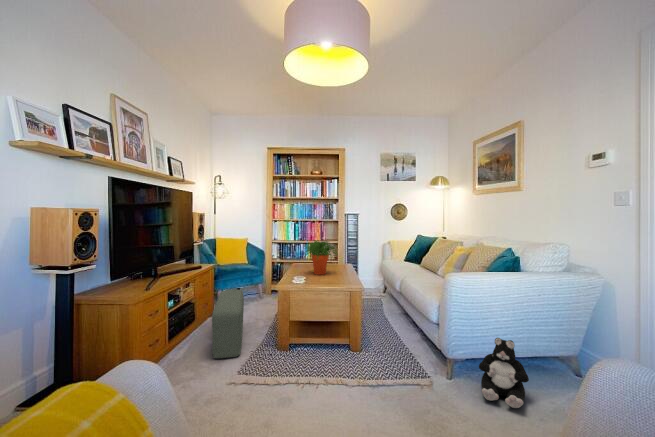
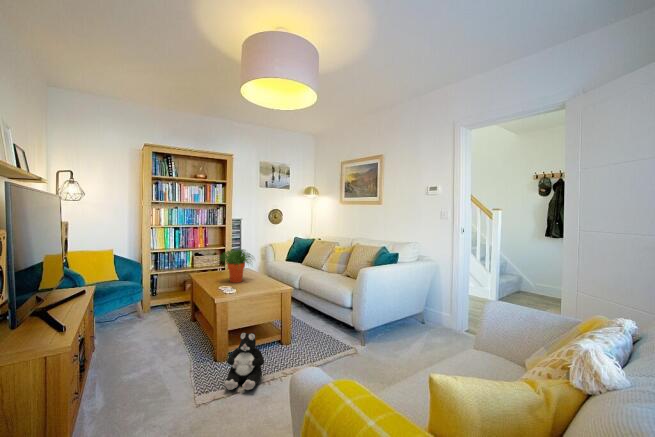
pouf: present [212,290,244,358] -> none [122,311,181,389]
plush toy: present [479,338,529,408] -> present [224,333,264,390]

